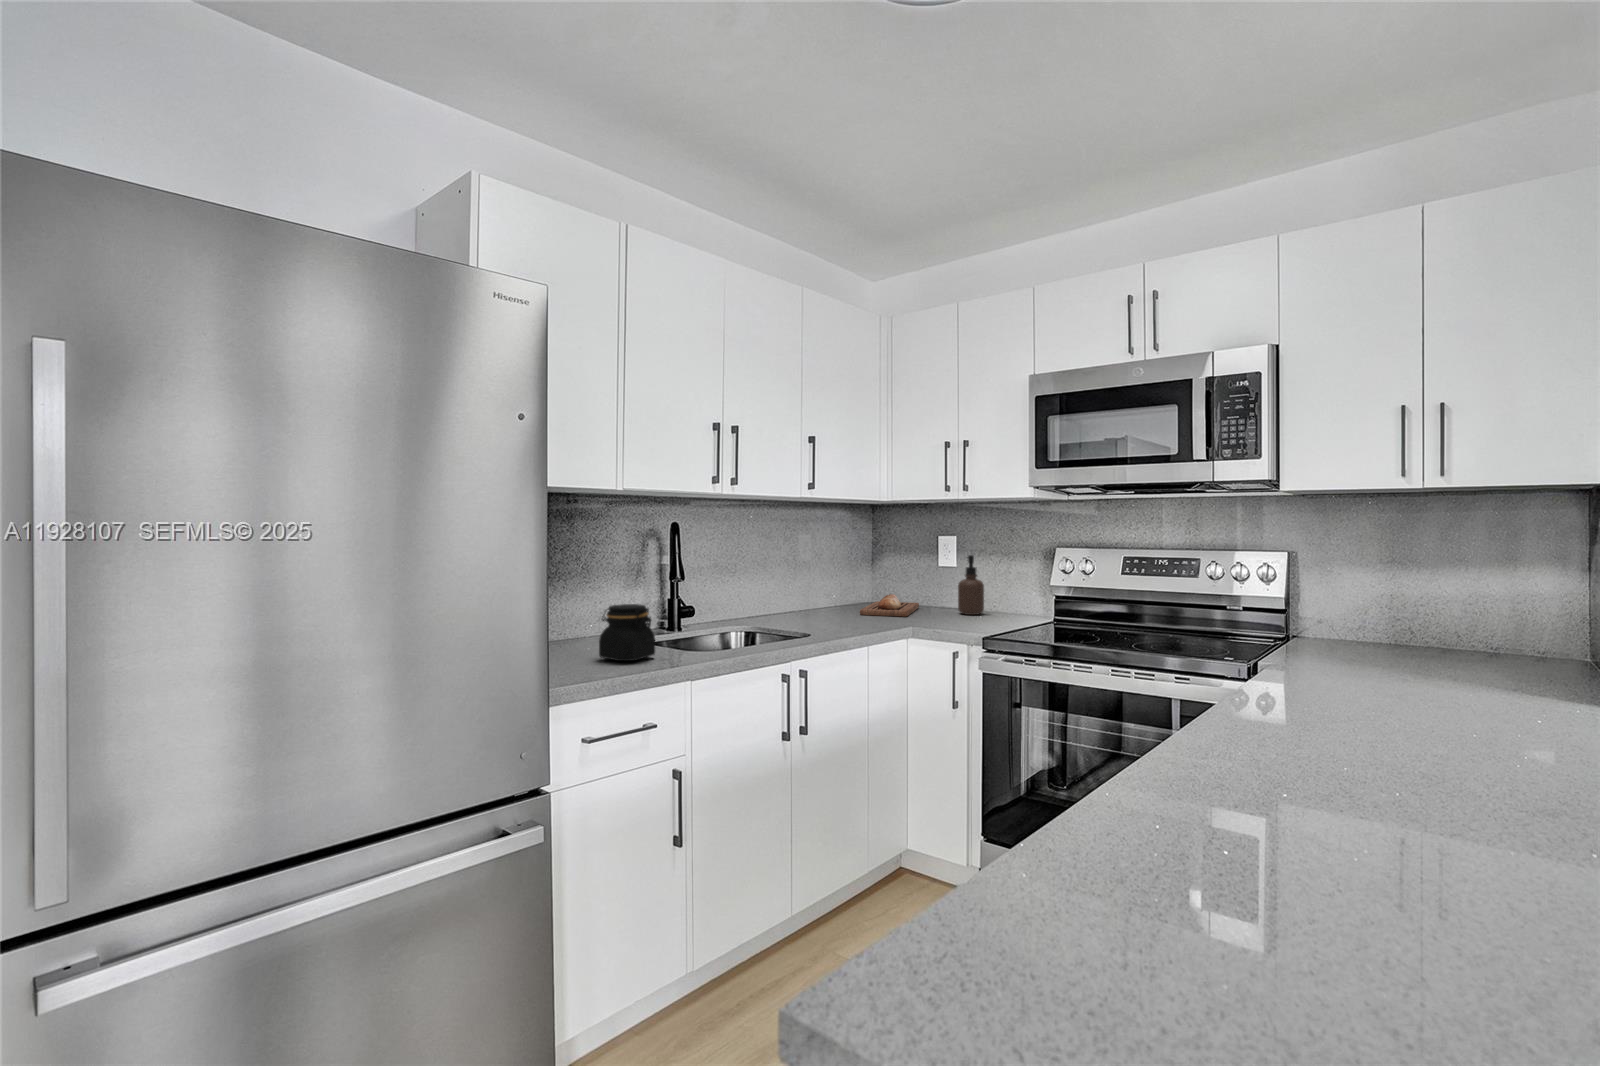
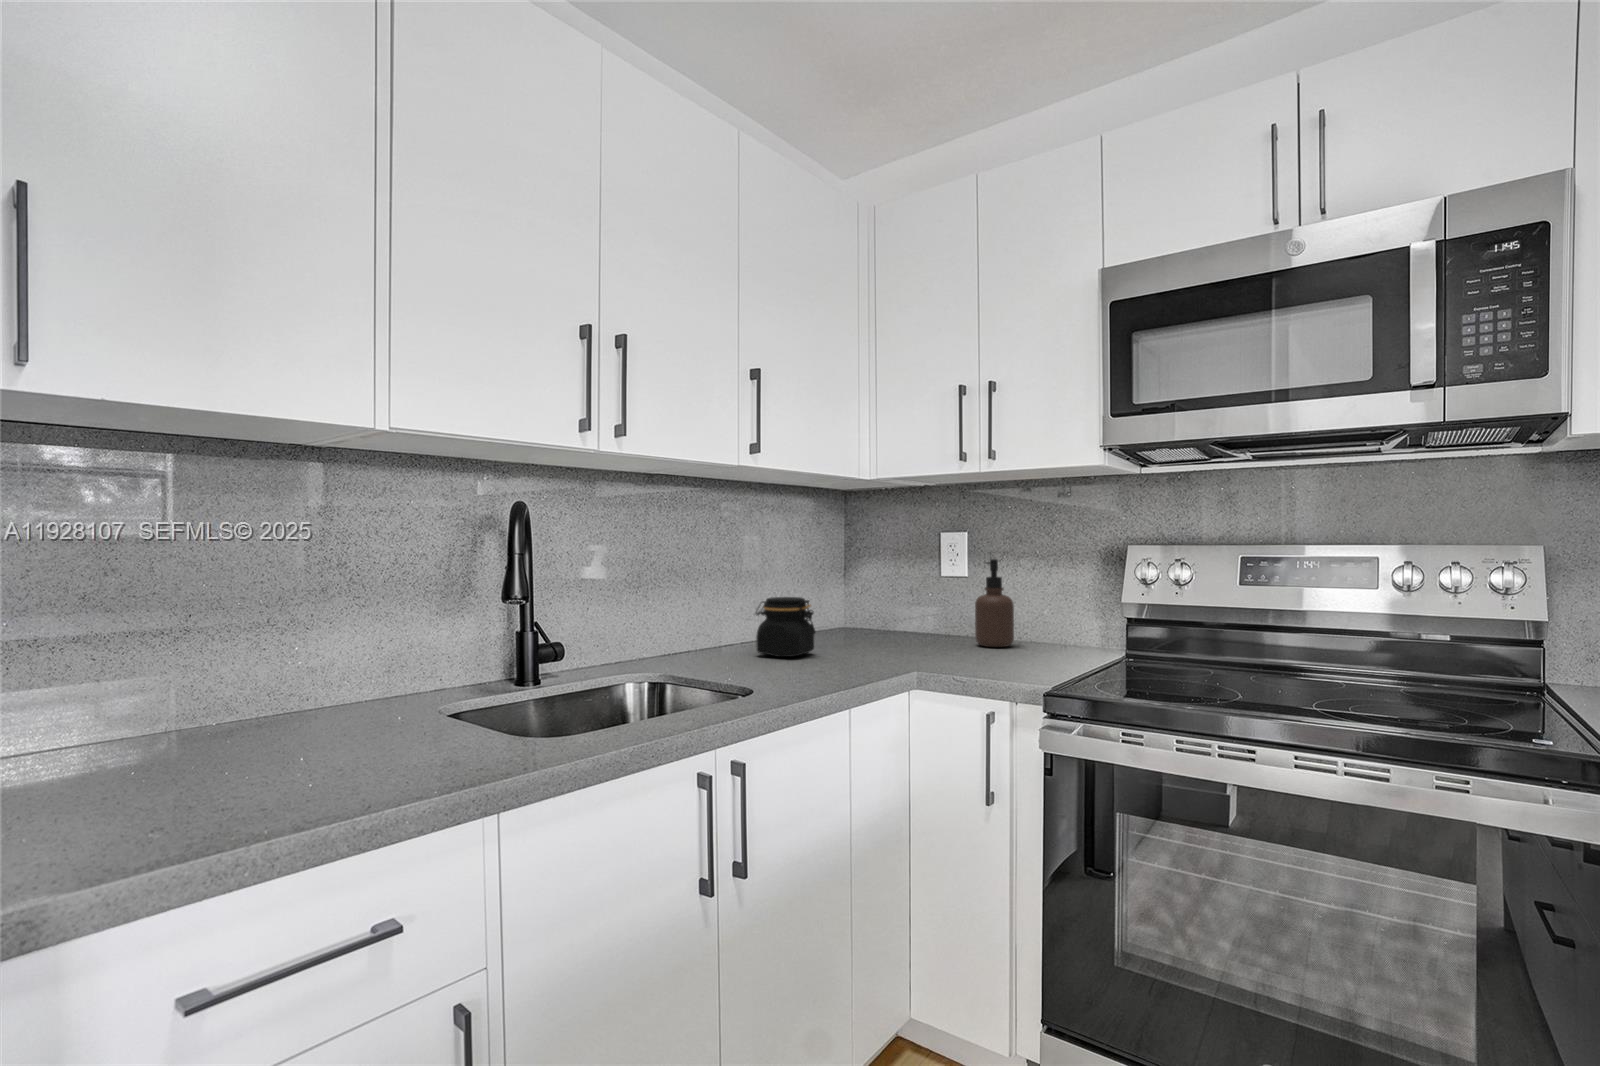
bread loaf: present [860,594,919,617] -> none [832,618,915,652]
jar: present [599,604,655,661] -> present [756,597,815,657]

